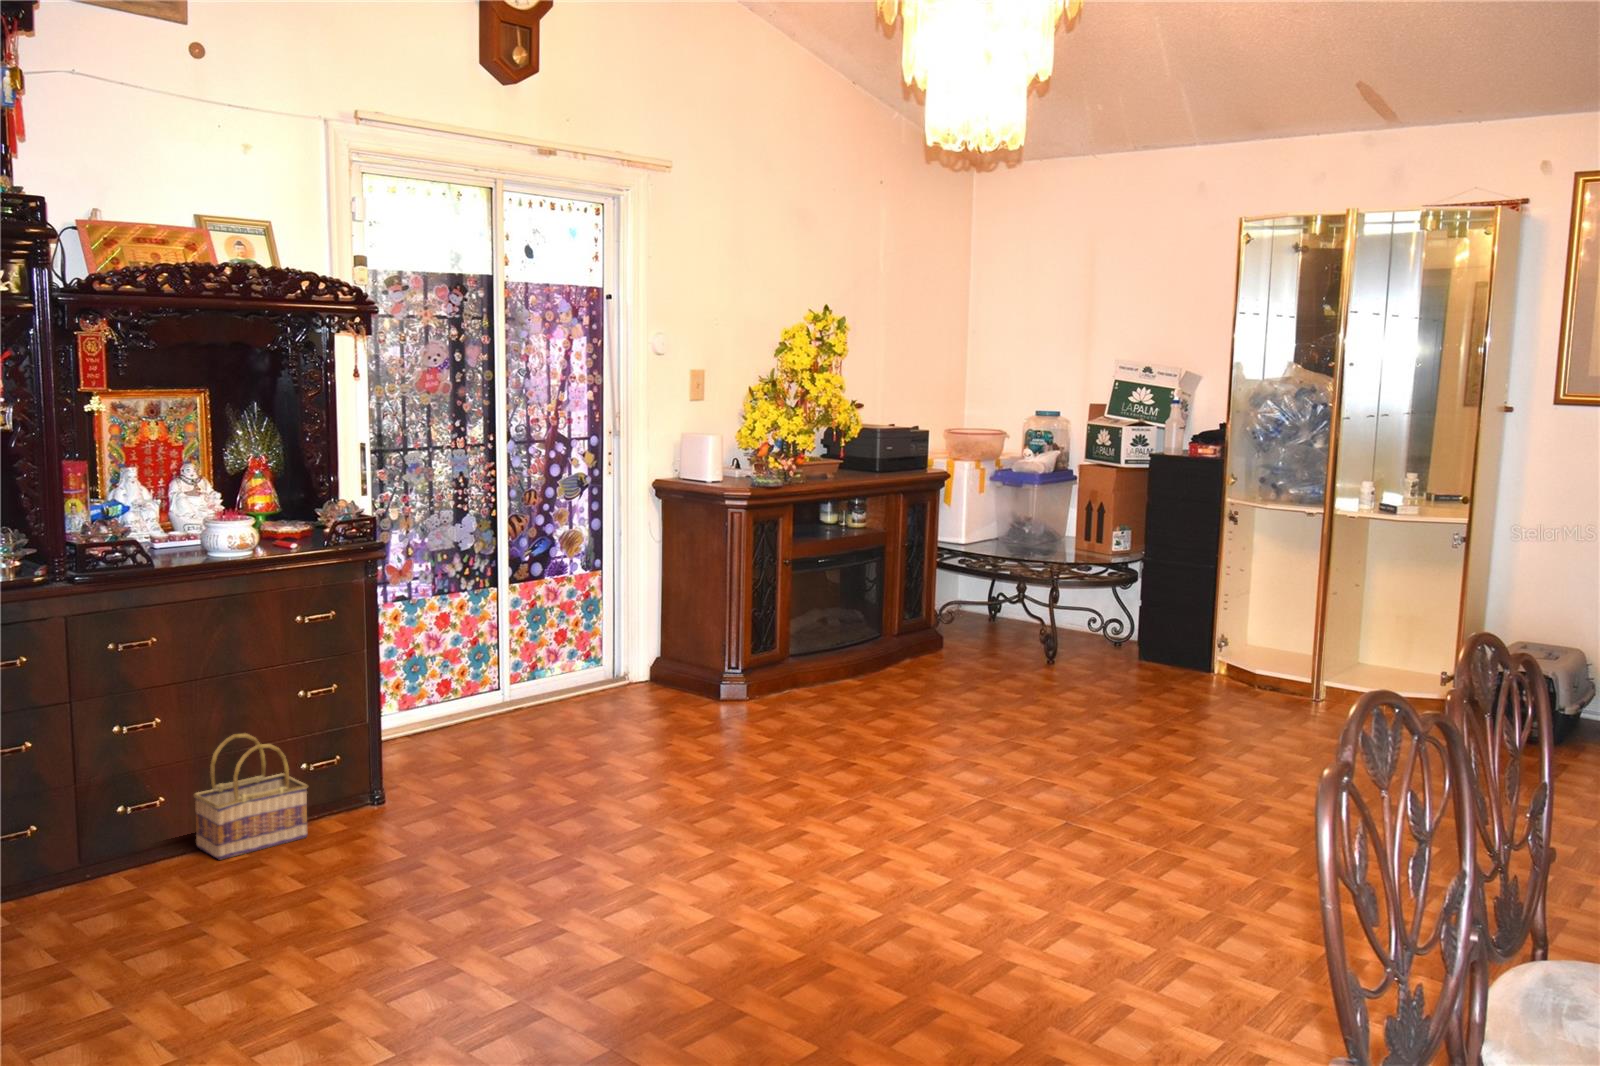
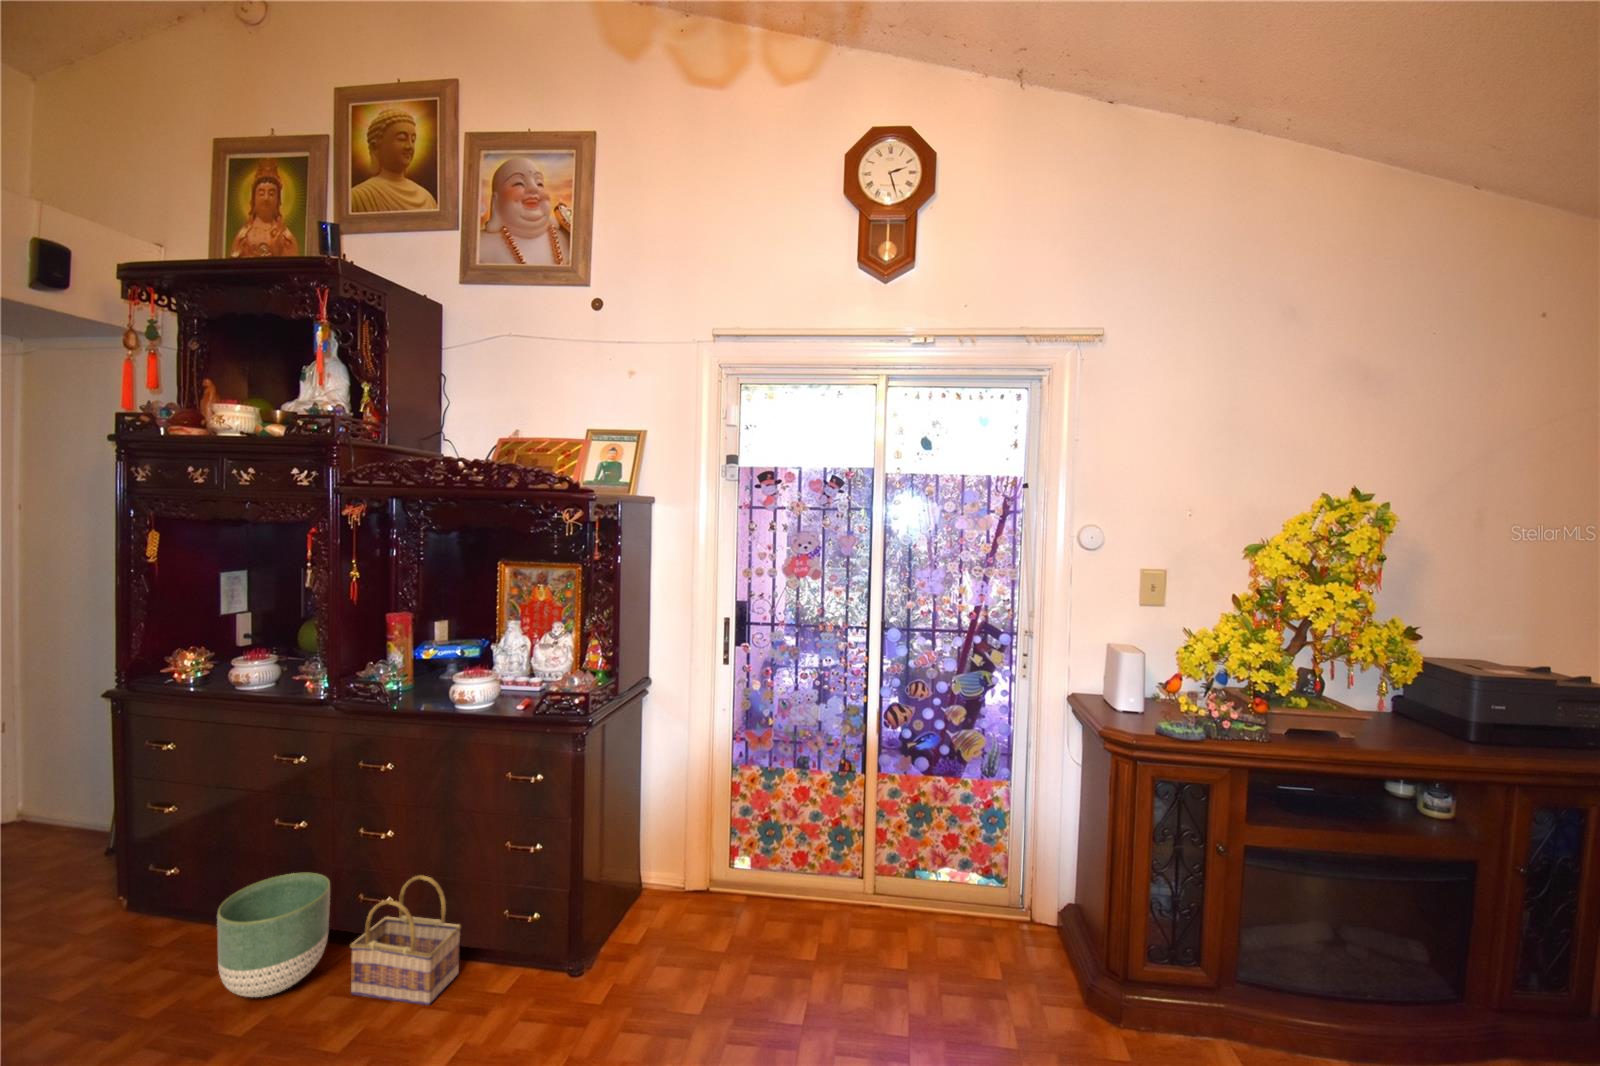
planter: none [55,769,173,893] -> present [217,873,330,997]

